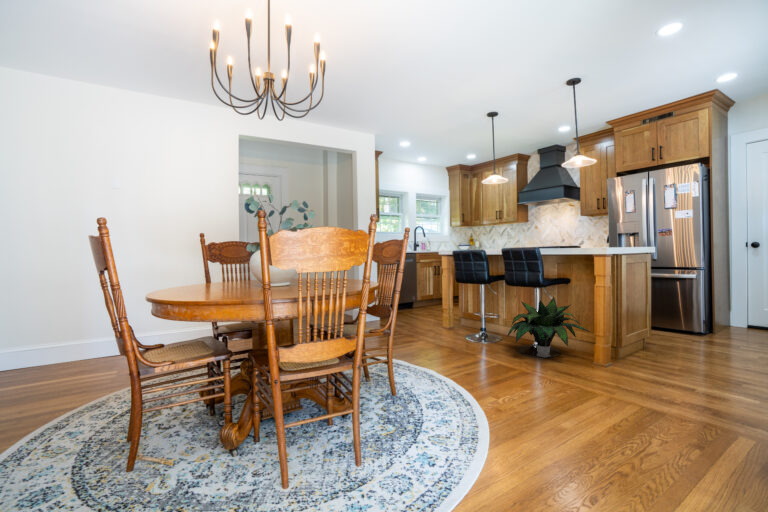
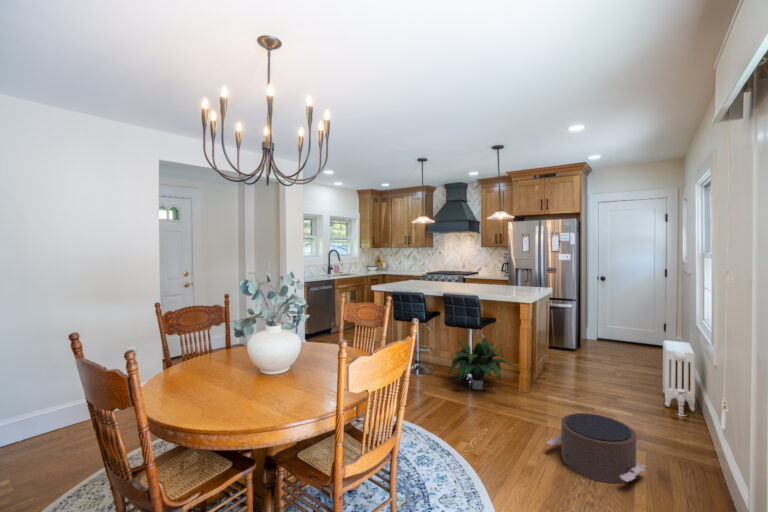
pouf: none [593,375,742,466] -> present [547,413,646,483]

